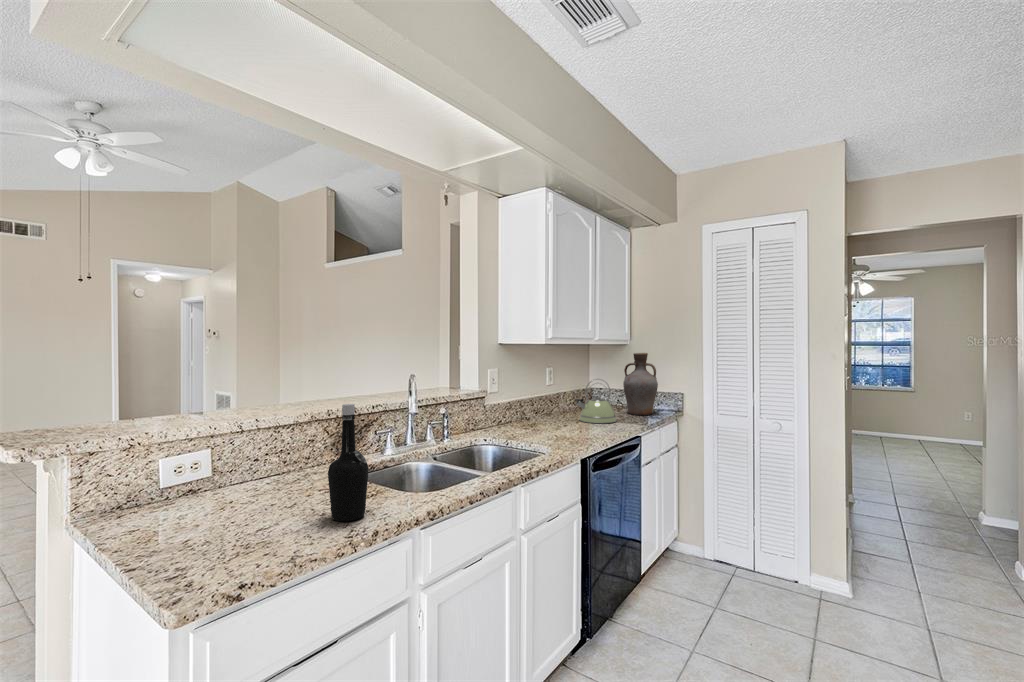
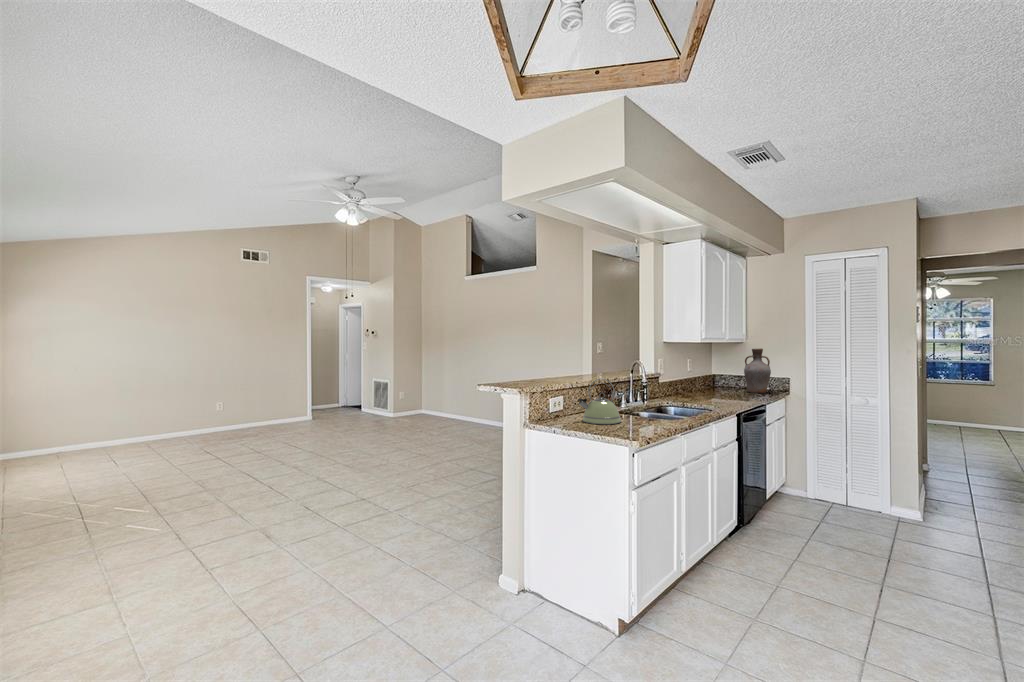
kettle: present [576,379,617,423] -> present [578,378,621,424]
bottle: present [328,404,369,521] -> none [638,372,657,427]

